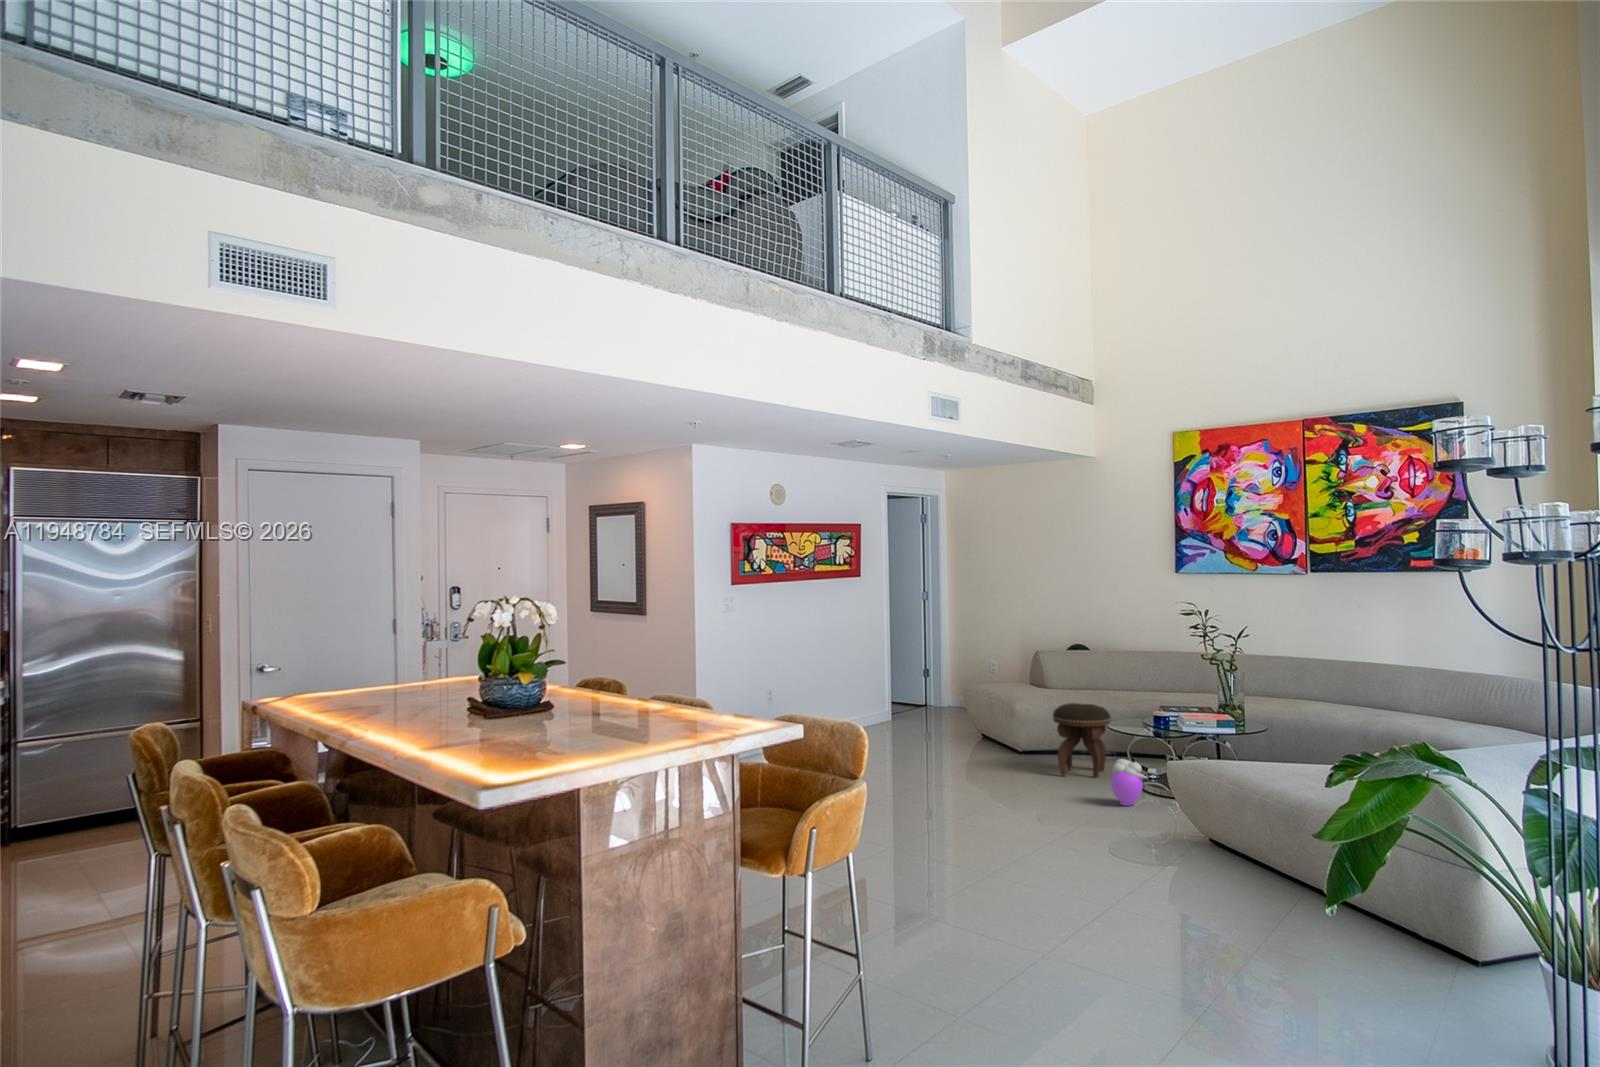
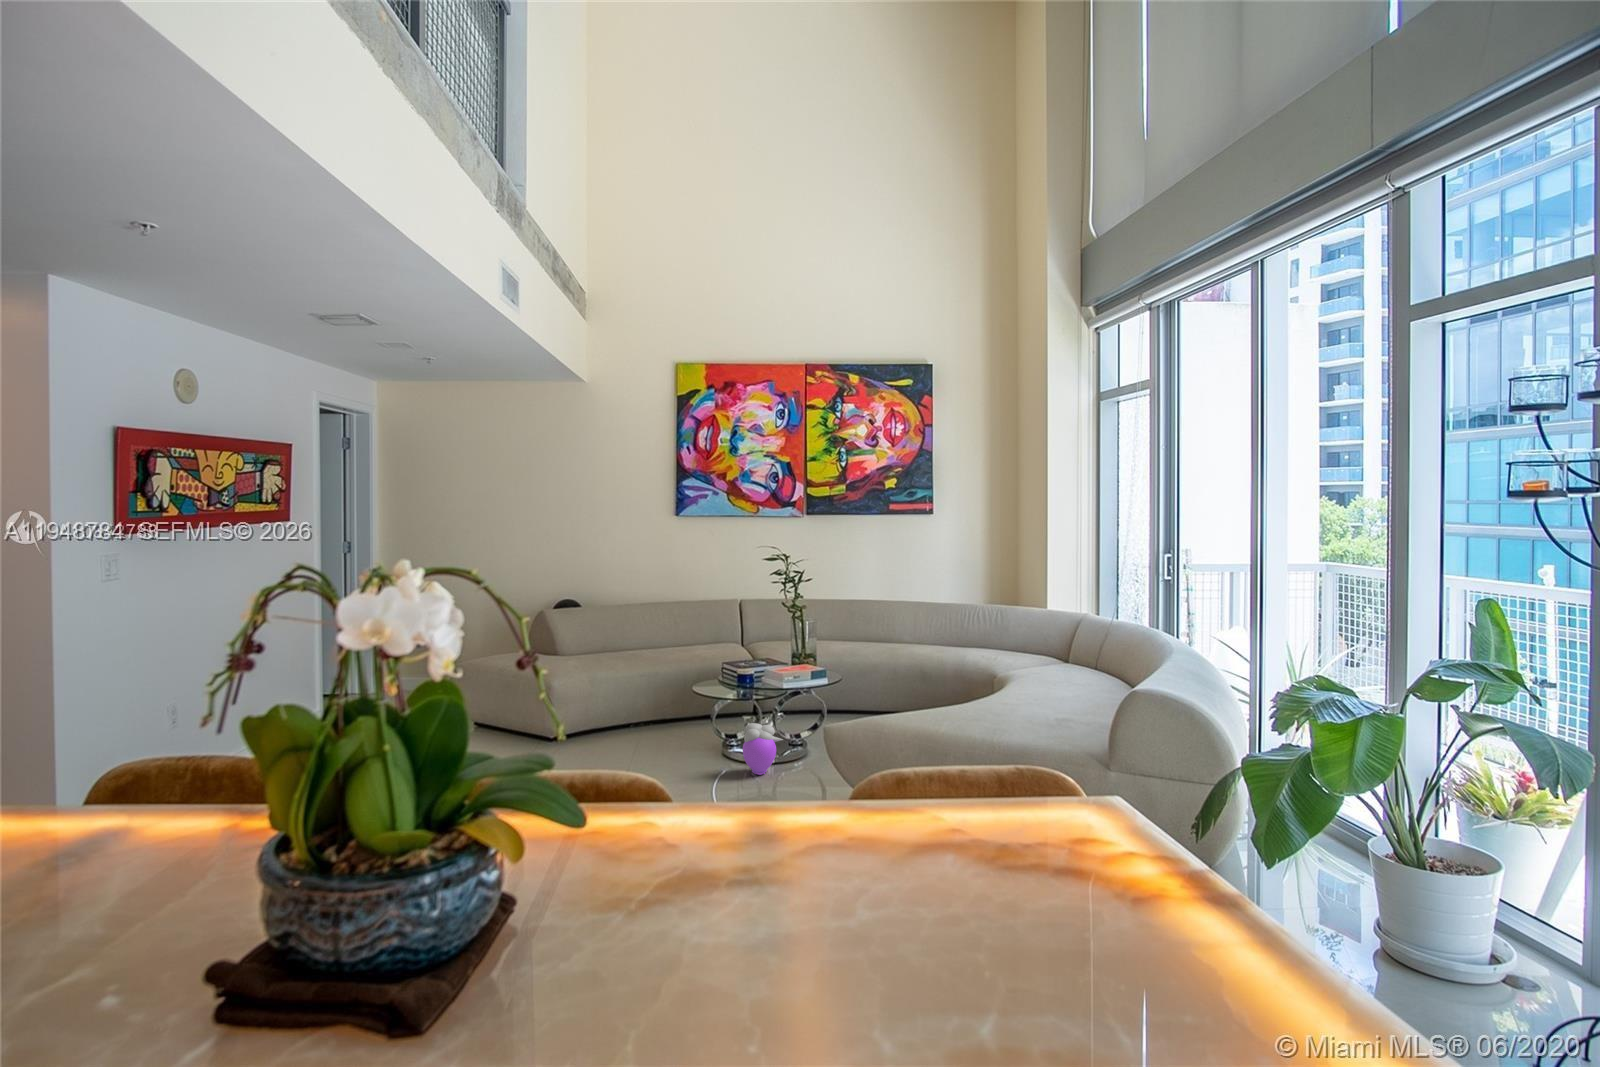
footstool: present [1053,703,1111,778] -> none [619,664,684,752]

